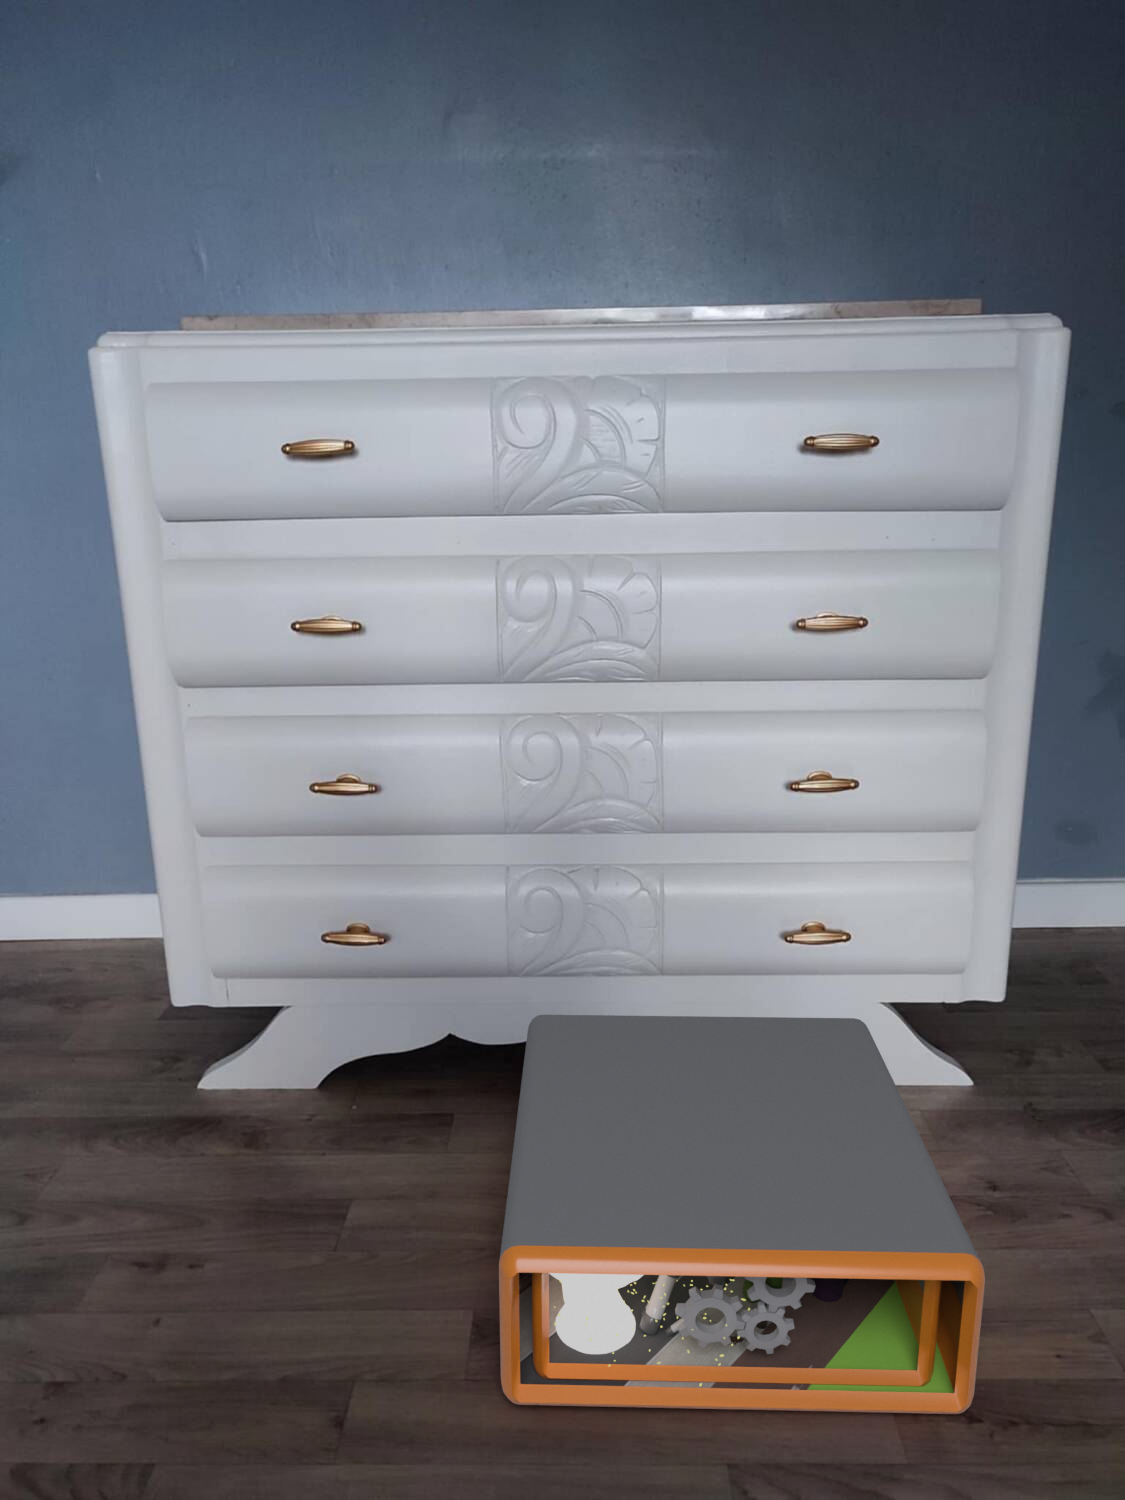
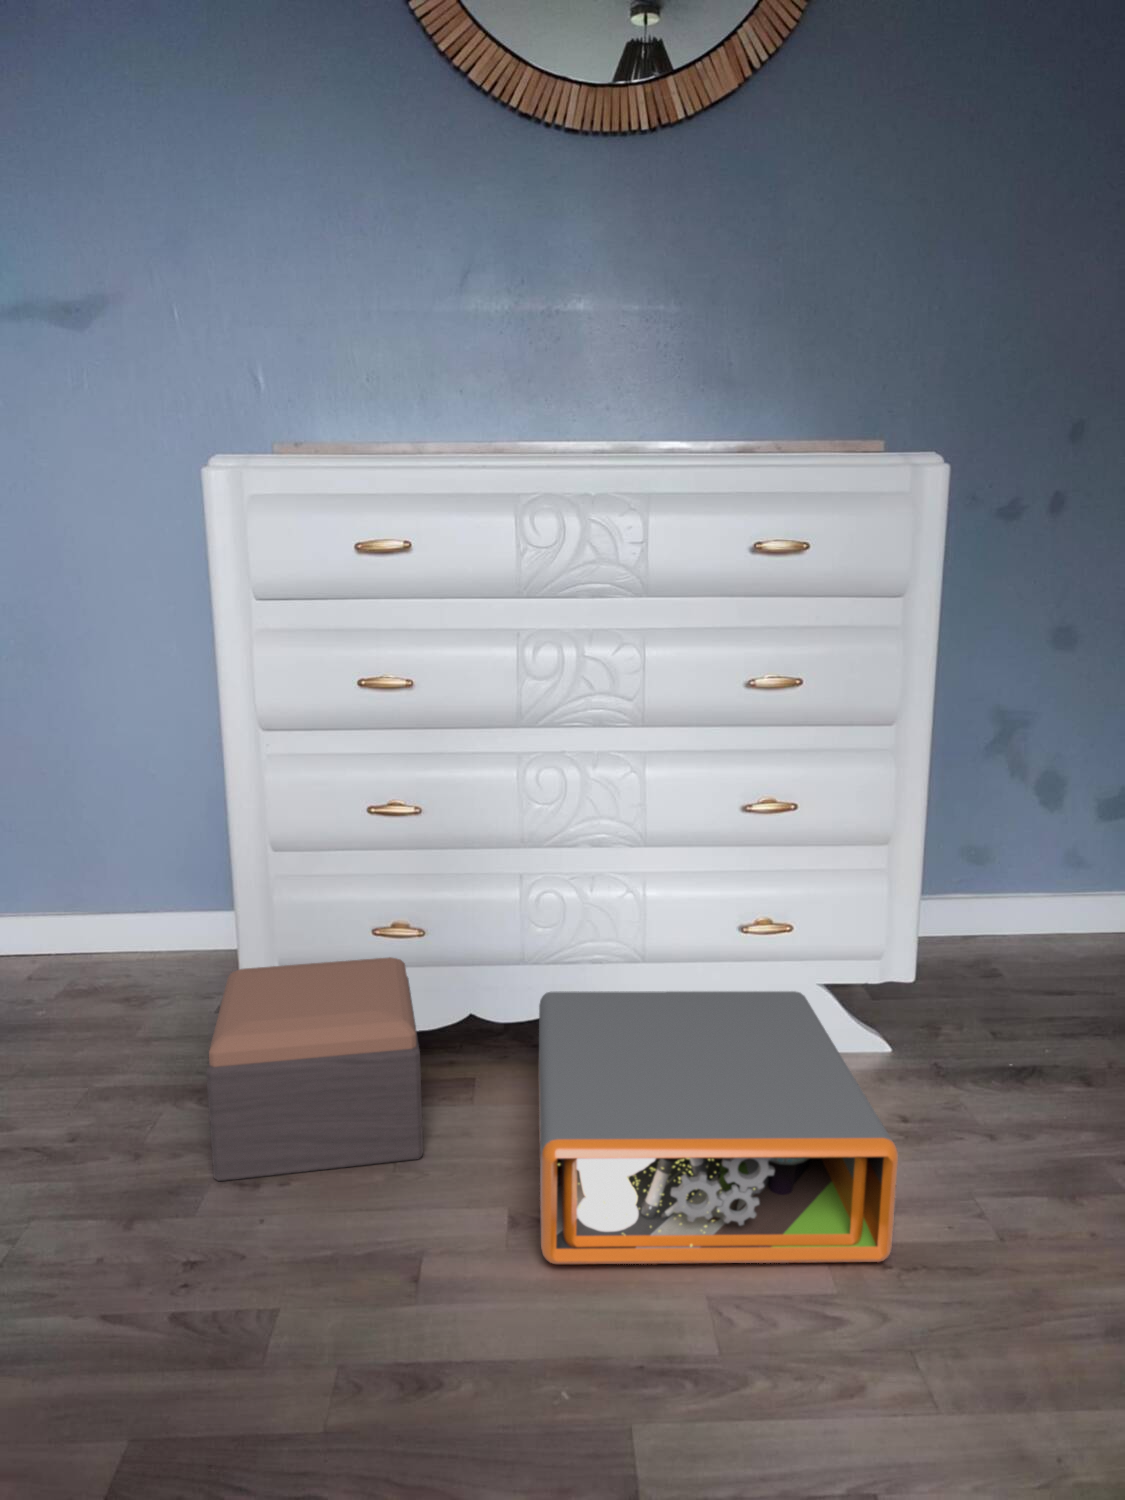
footstool: none [91,968,377,1258] -> present [206,957,423,1181]

